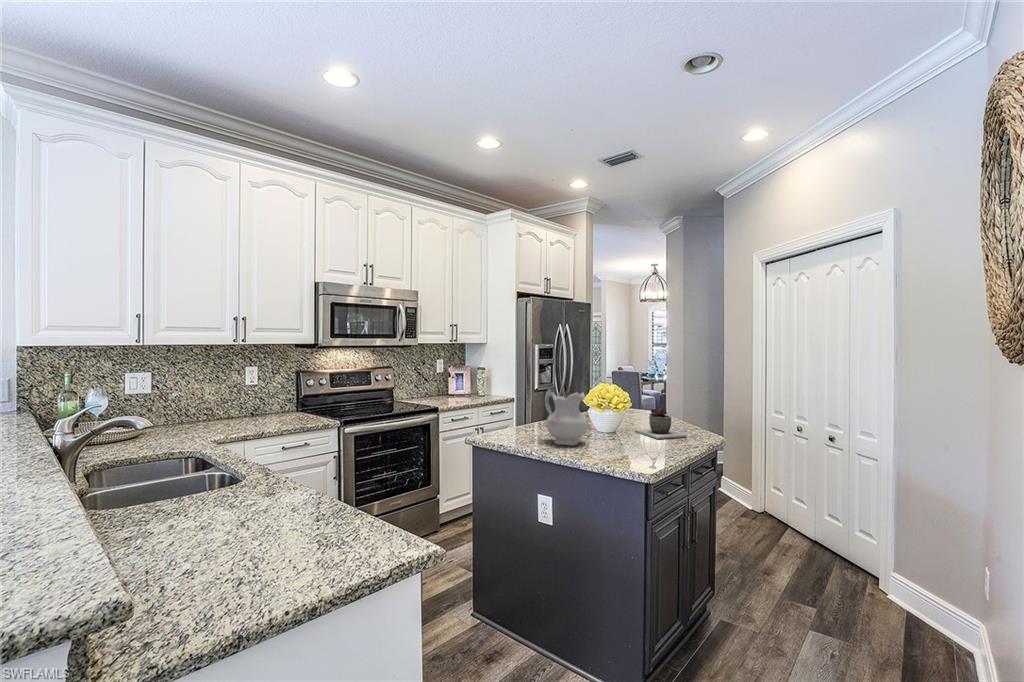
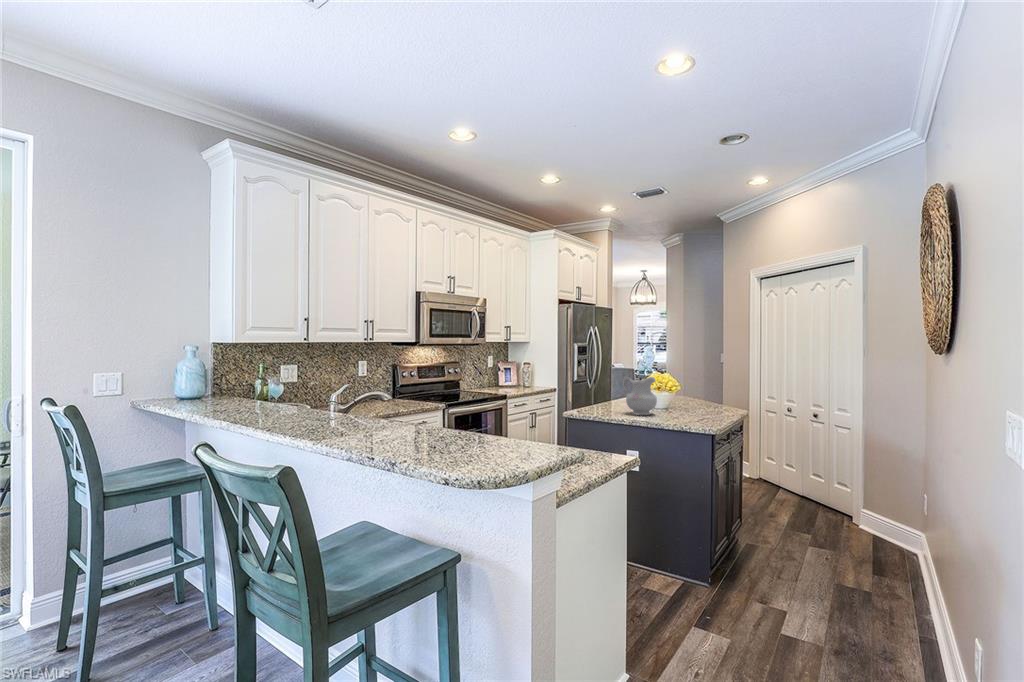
succulent plant: present [635,407,687,439] -> none [682,389,722,411]

